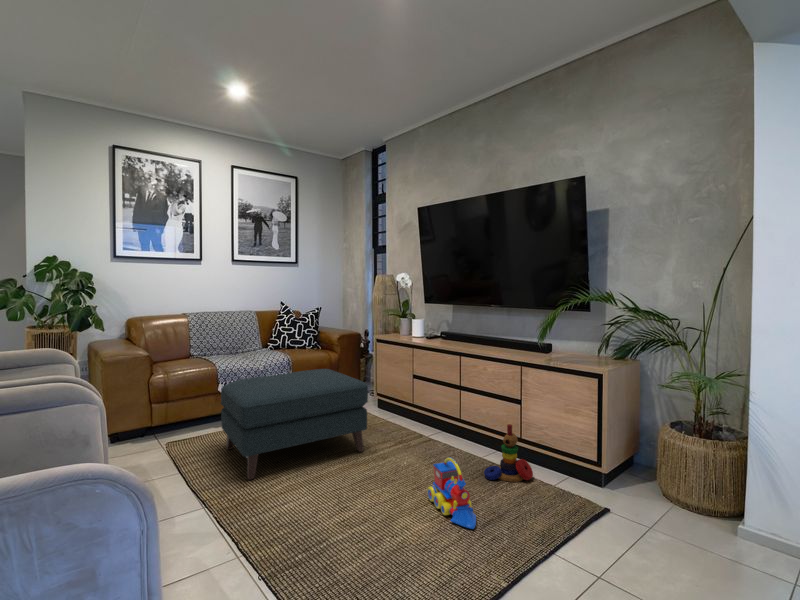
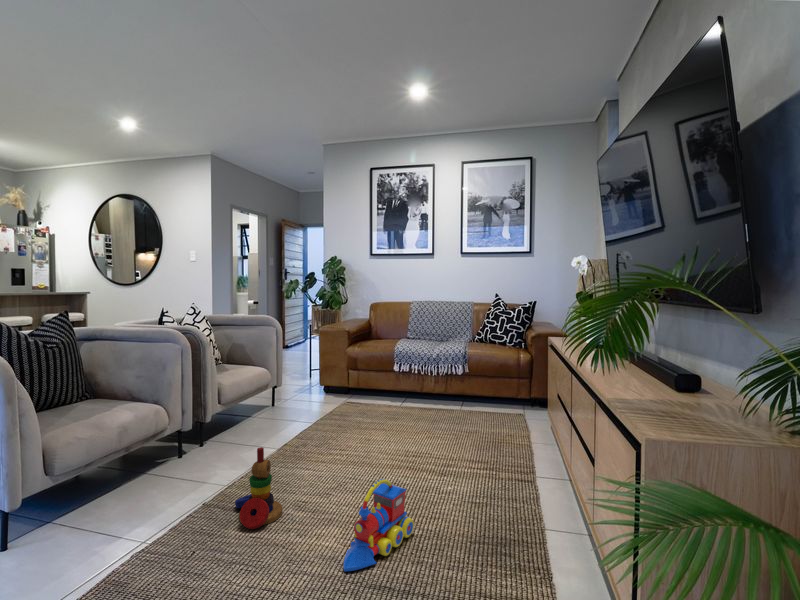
ottoman: present [221,369,368,480] -> none [318,357,462,457]
stacking toy: present [484,424,533,482] -> present [235,447,283,529]

